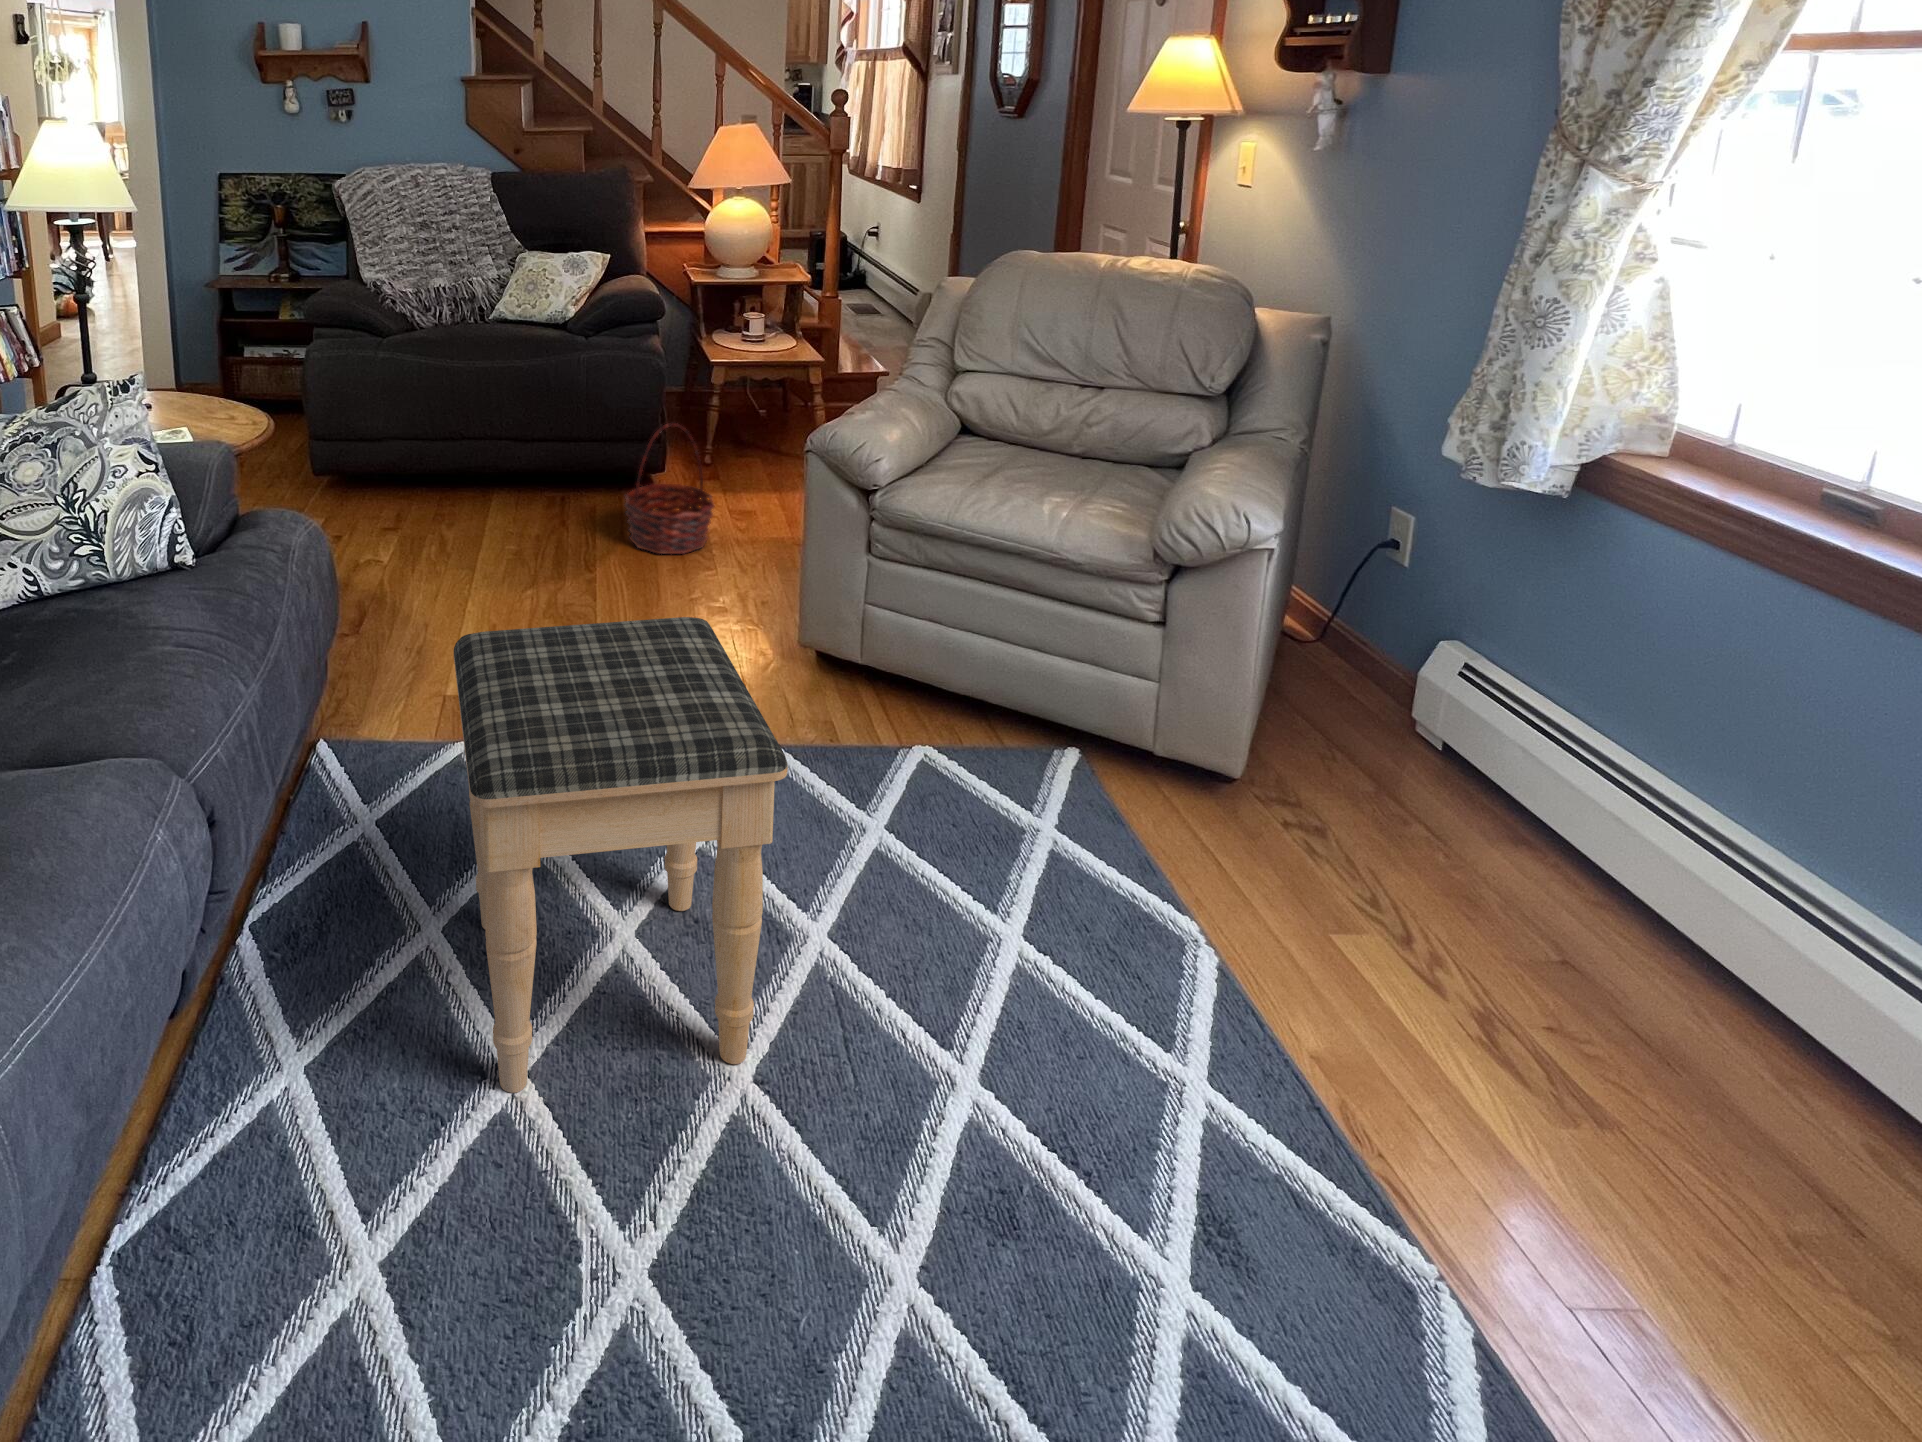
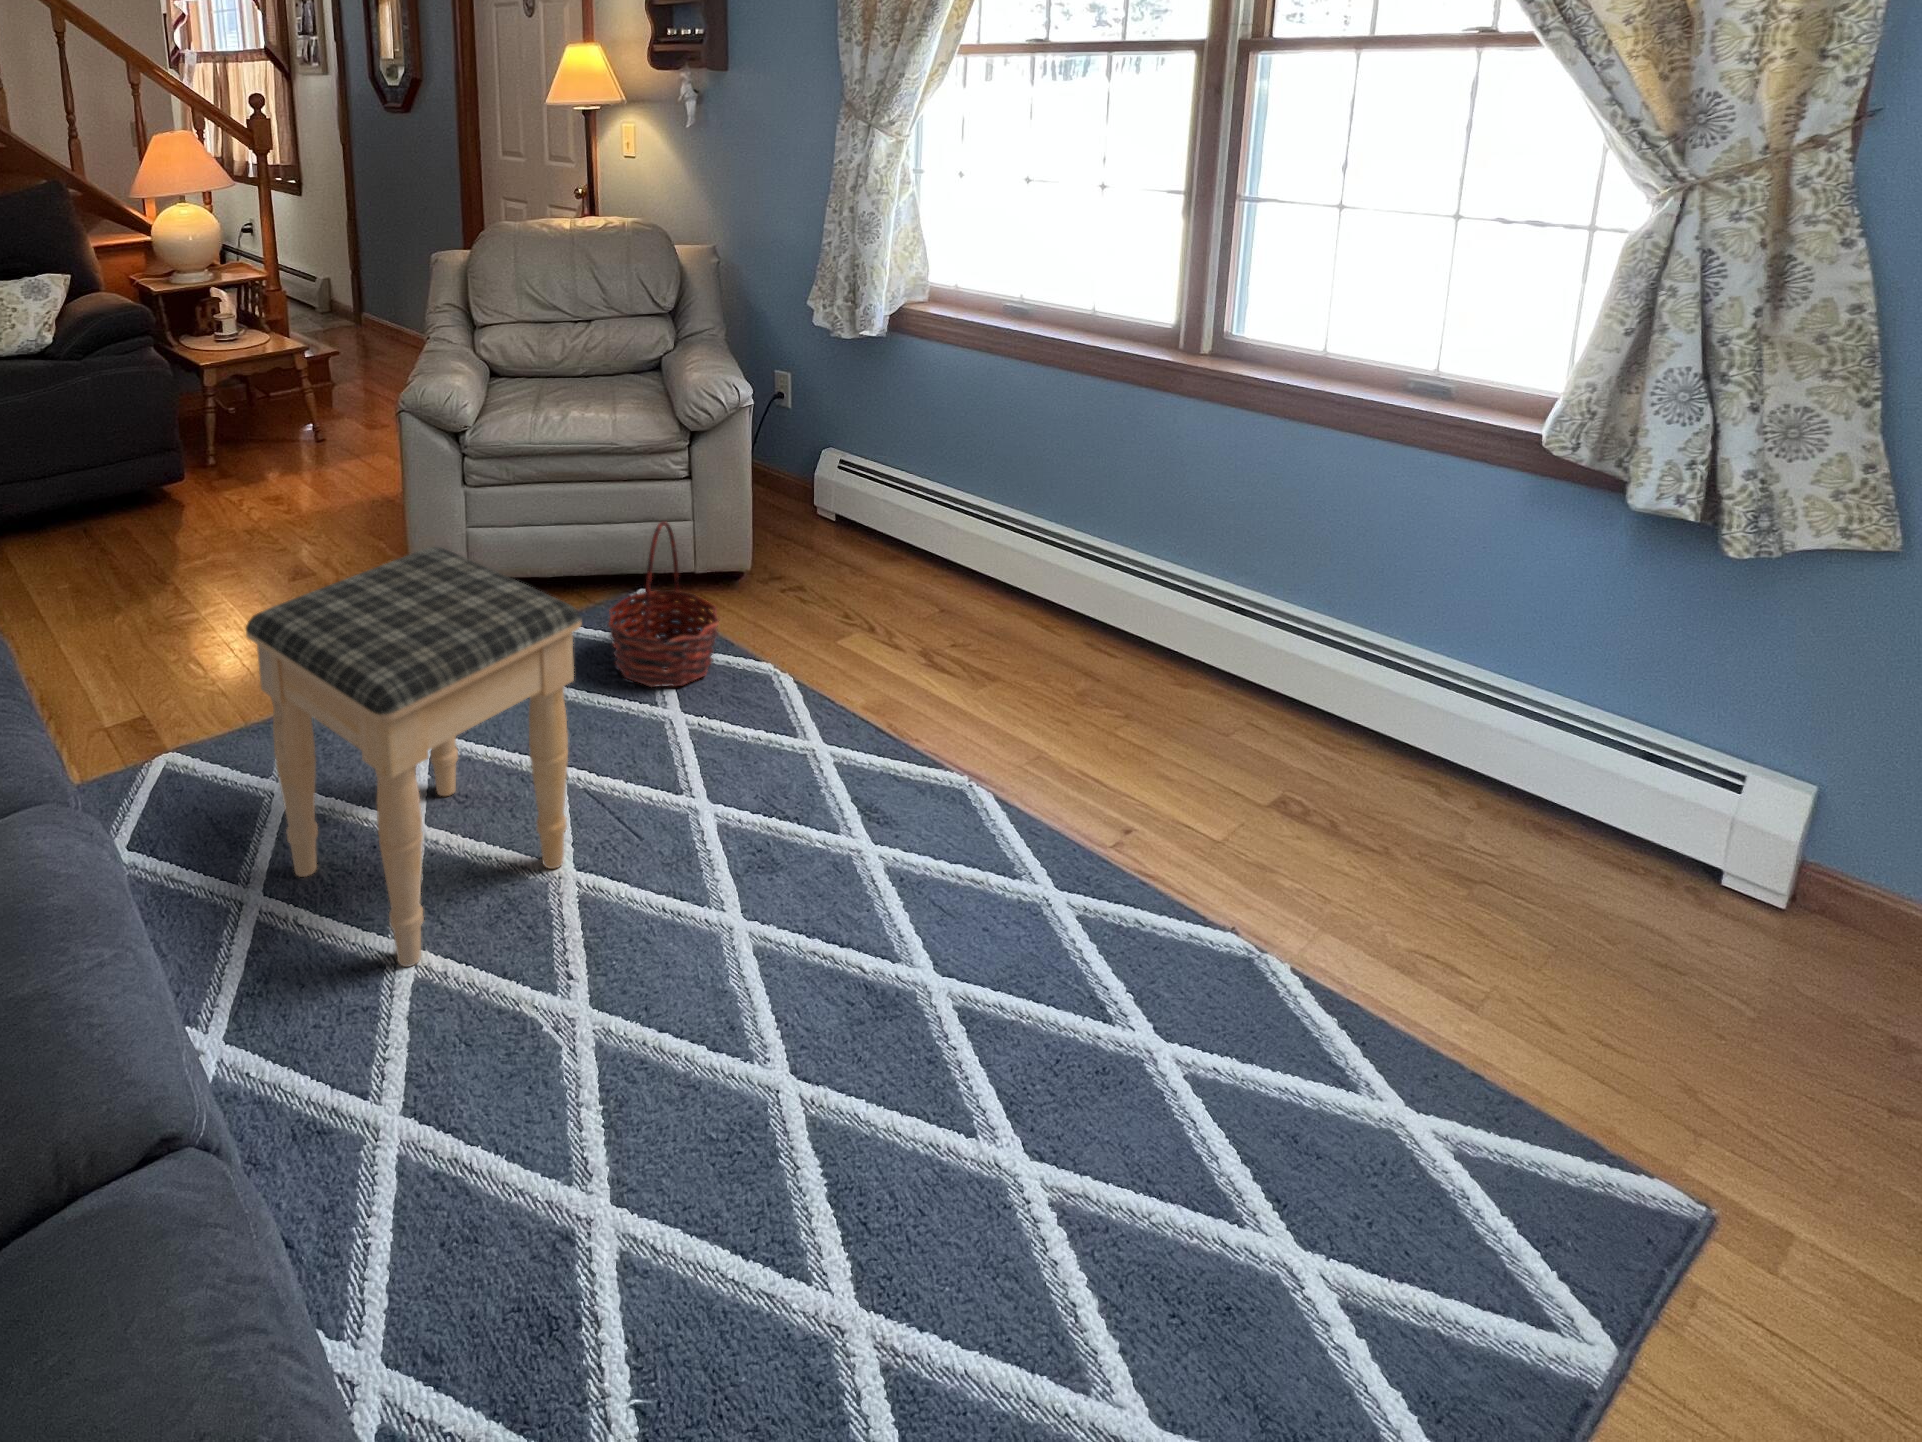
basket: present [625,423,714,554] -> present [608,521,719,687]

